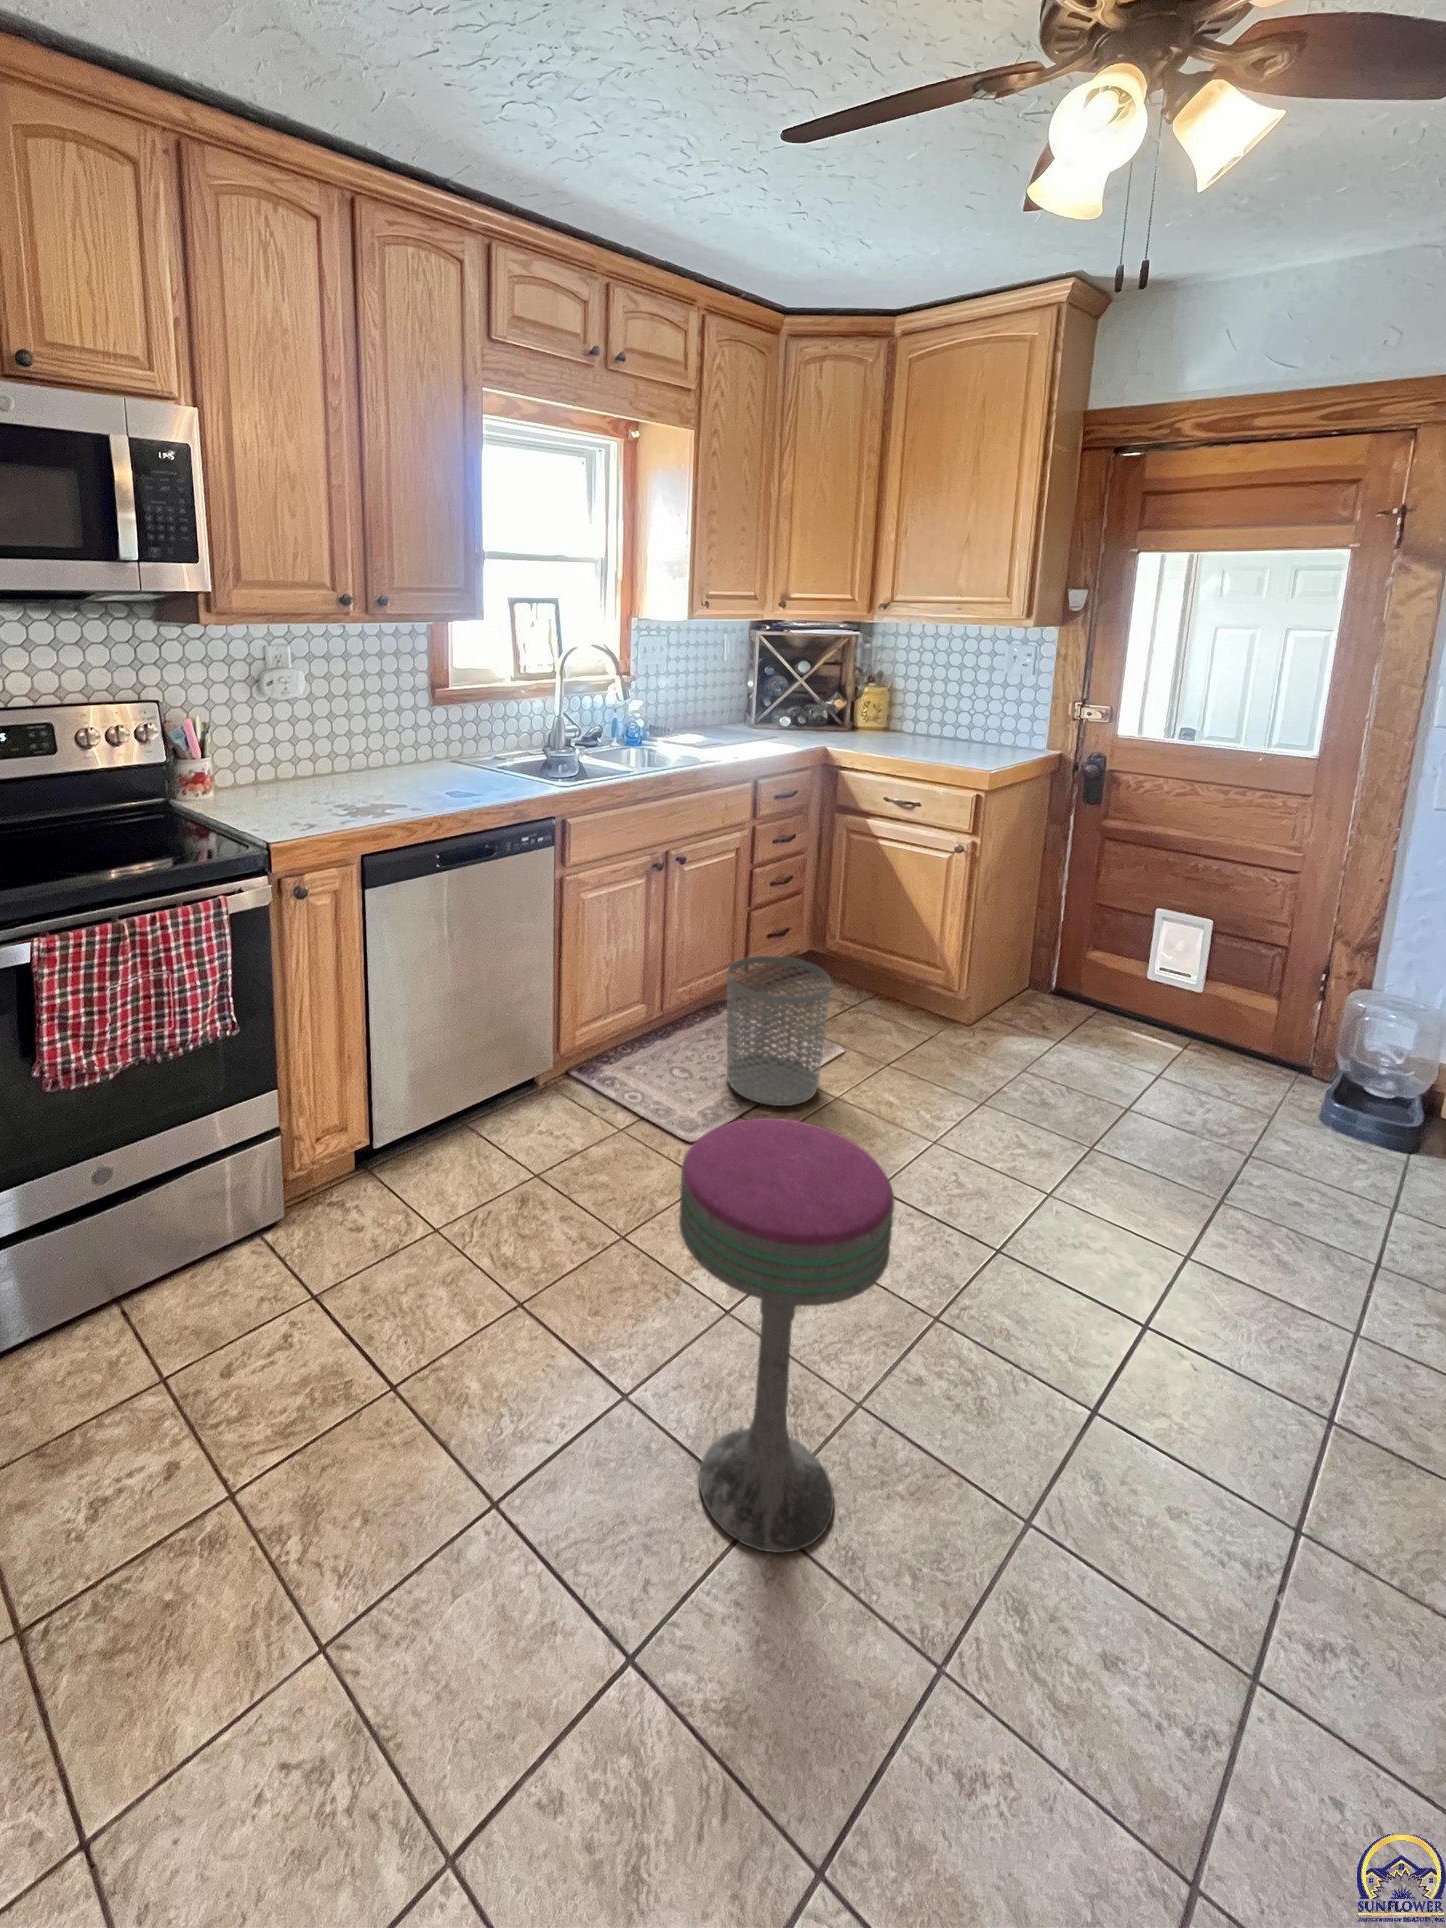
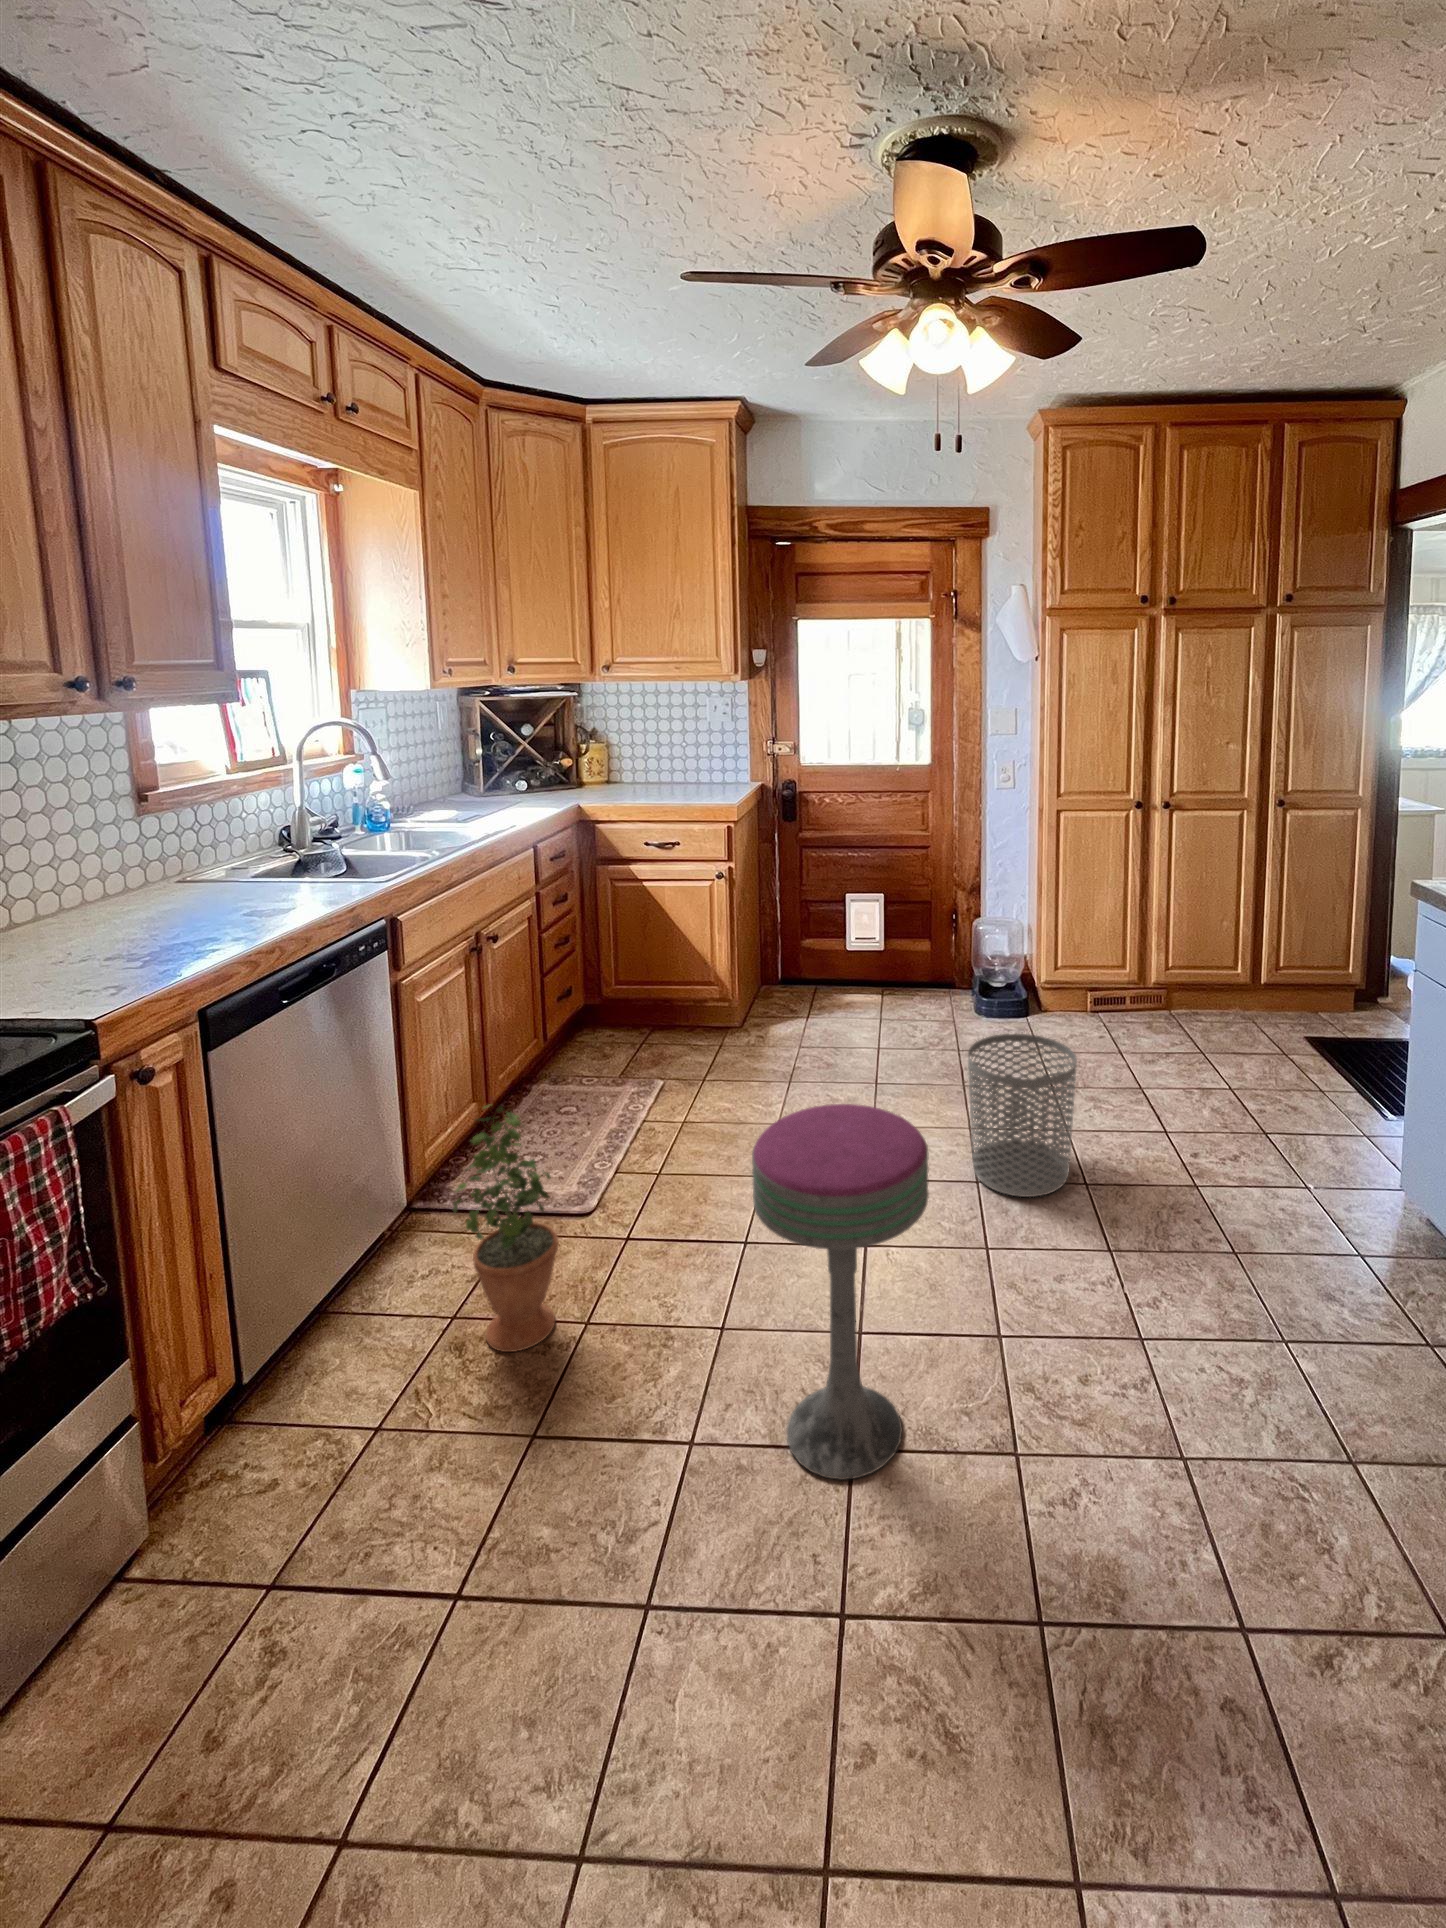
waste bin: present [727,956,831,1106] -> present [968,1034,1077,1197]
potted plant: none [520,1003,614,1233] -> present [453,1106,558,1352]

